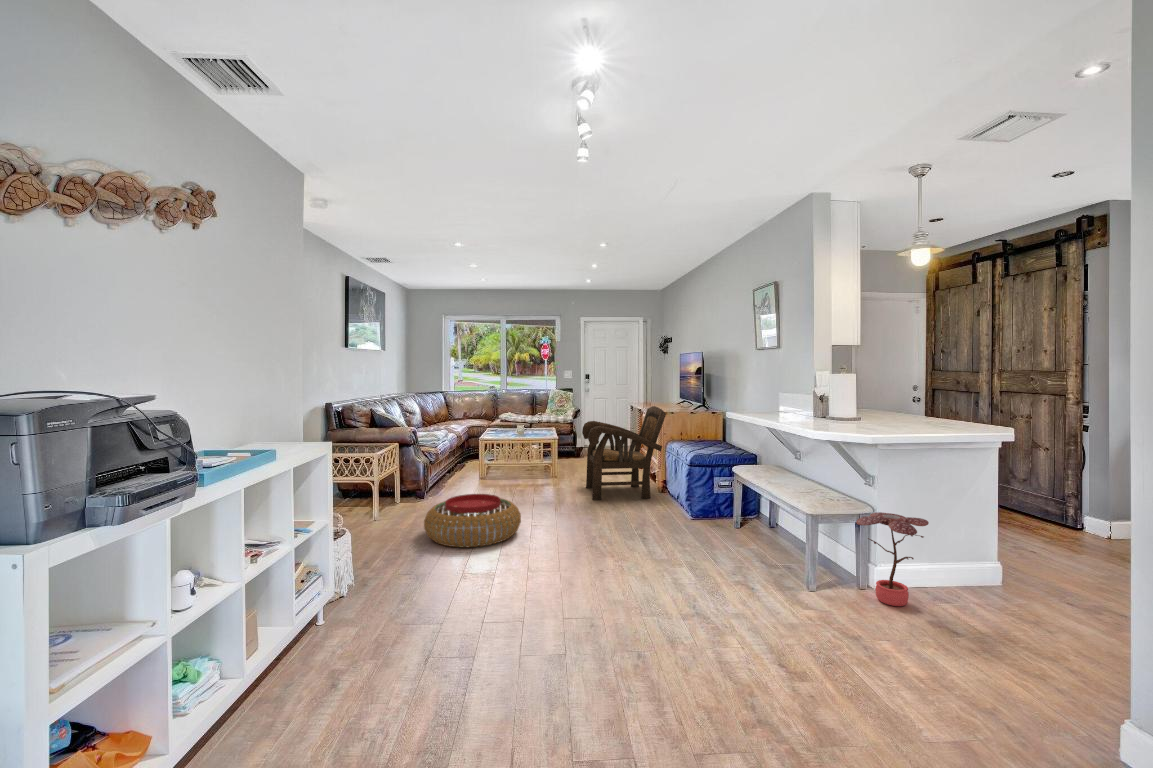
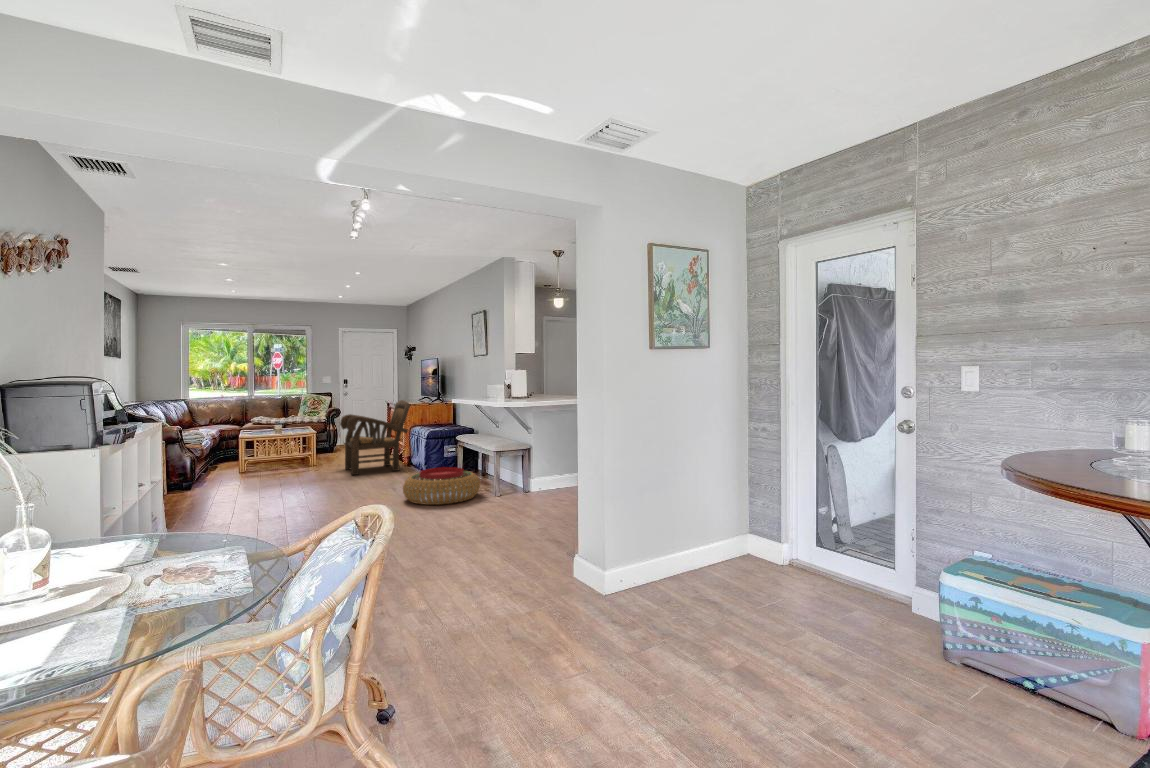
pouf: present [424,494,521,547] -> present [403,467,480,505]
potted plant: present [856,512,929,606] -> none [518,447,554,496]

